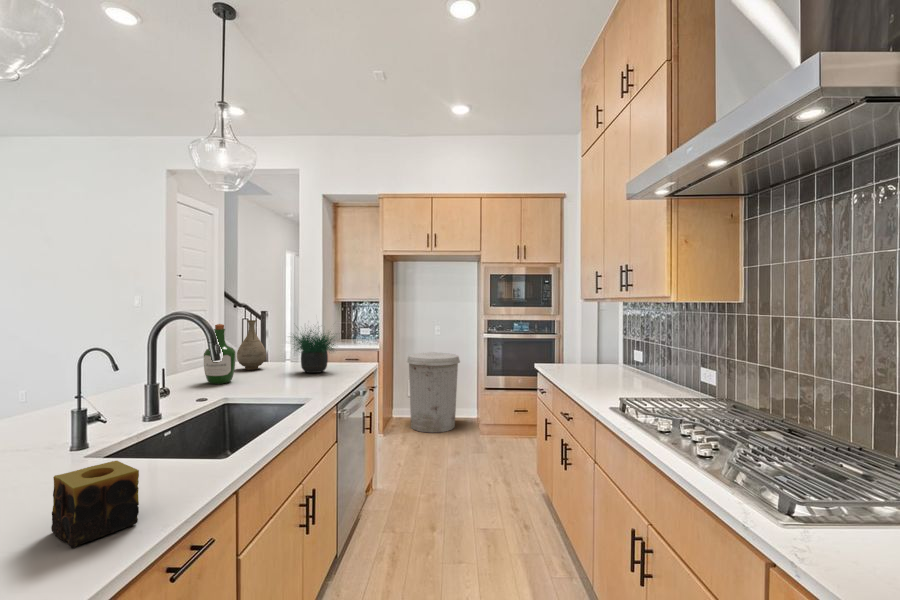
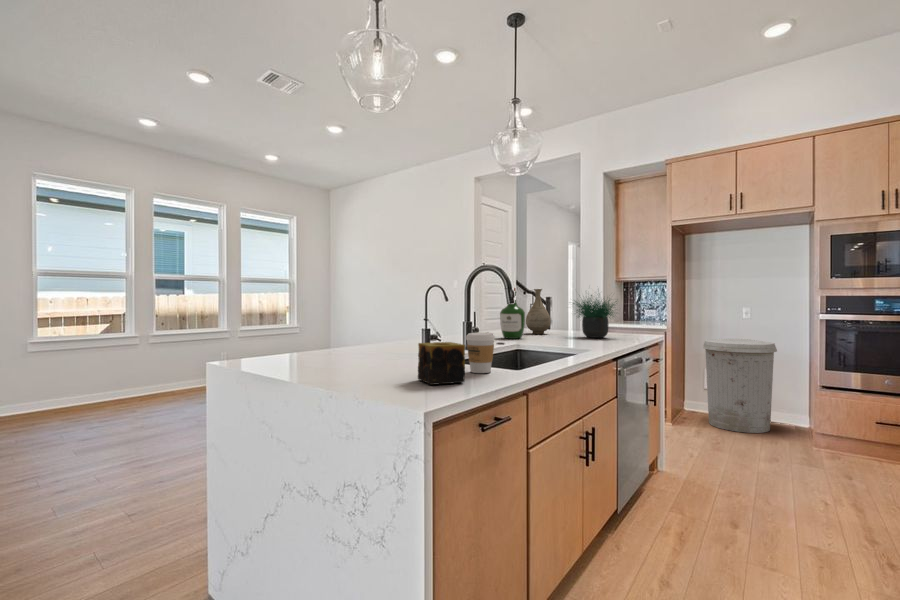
coffee cup: none [145,426,190,487] -> present [466,332,495,373]

